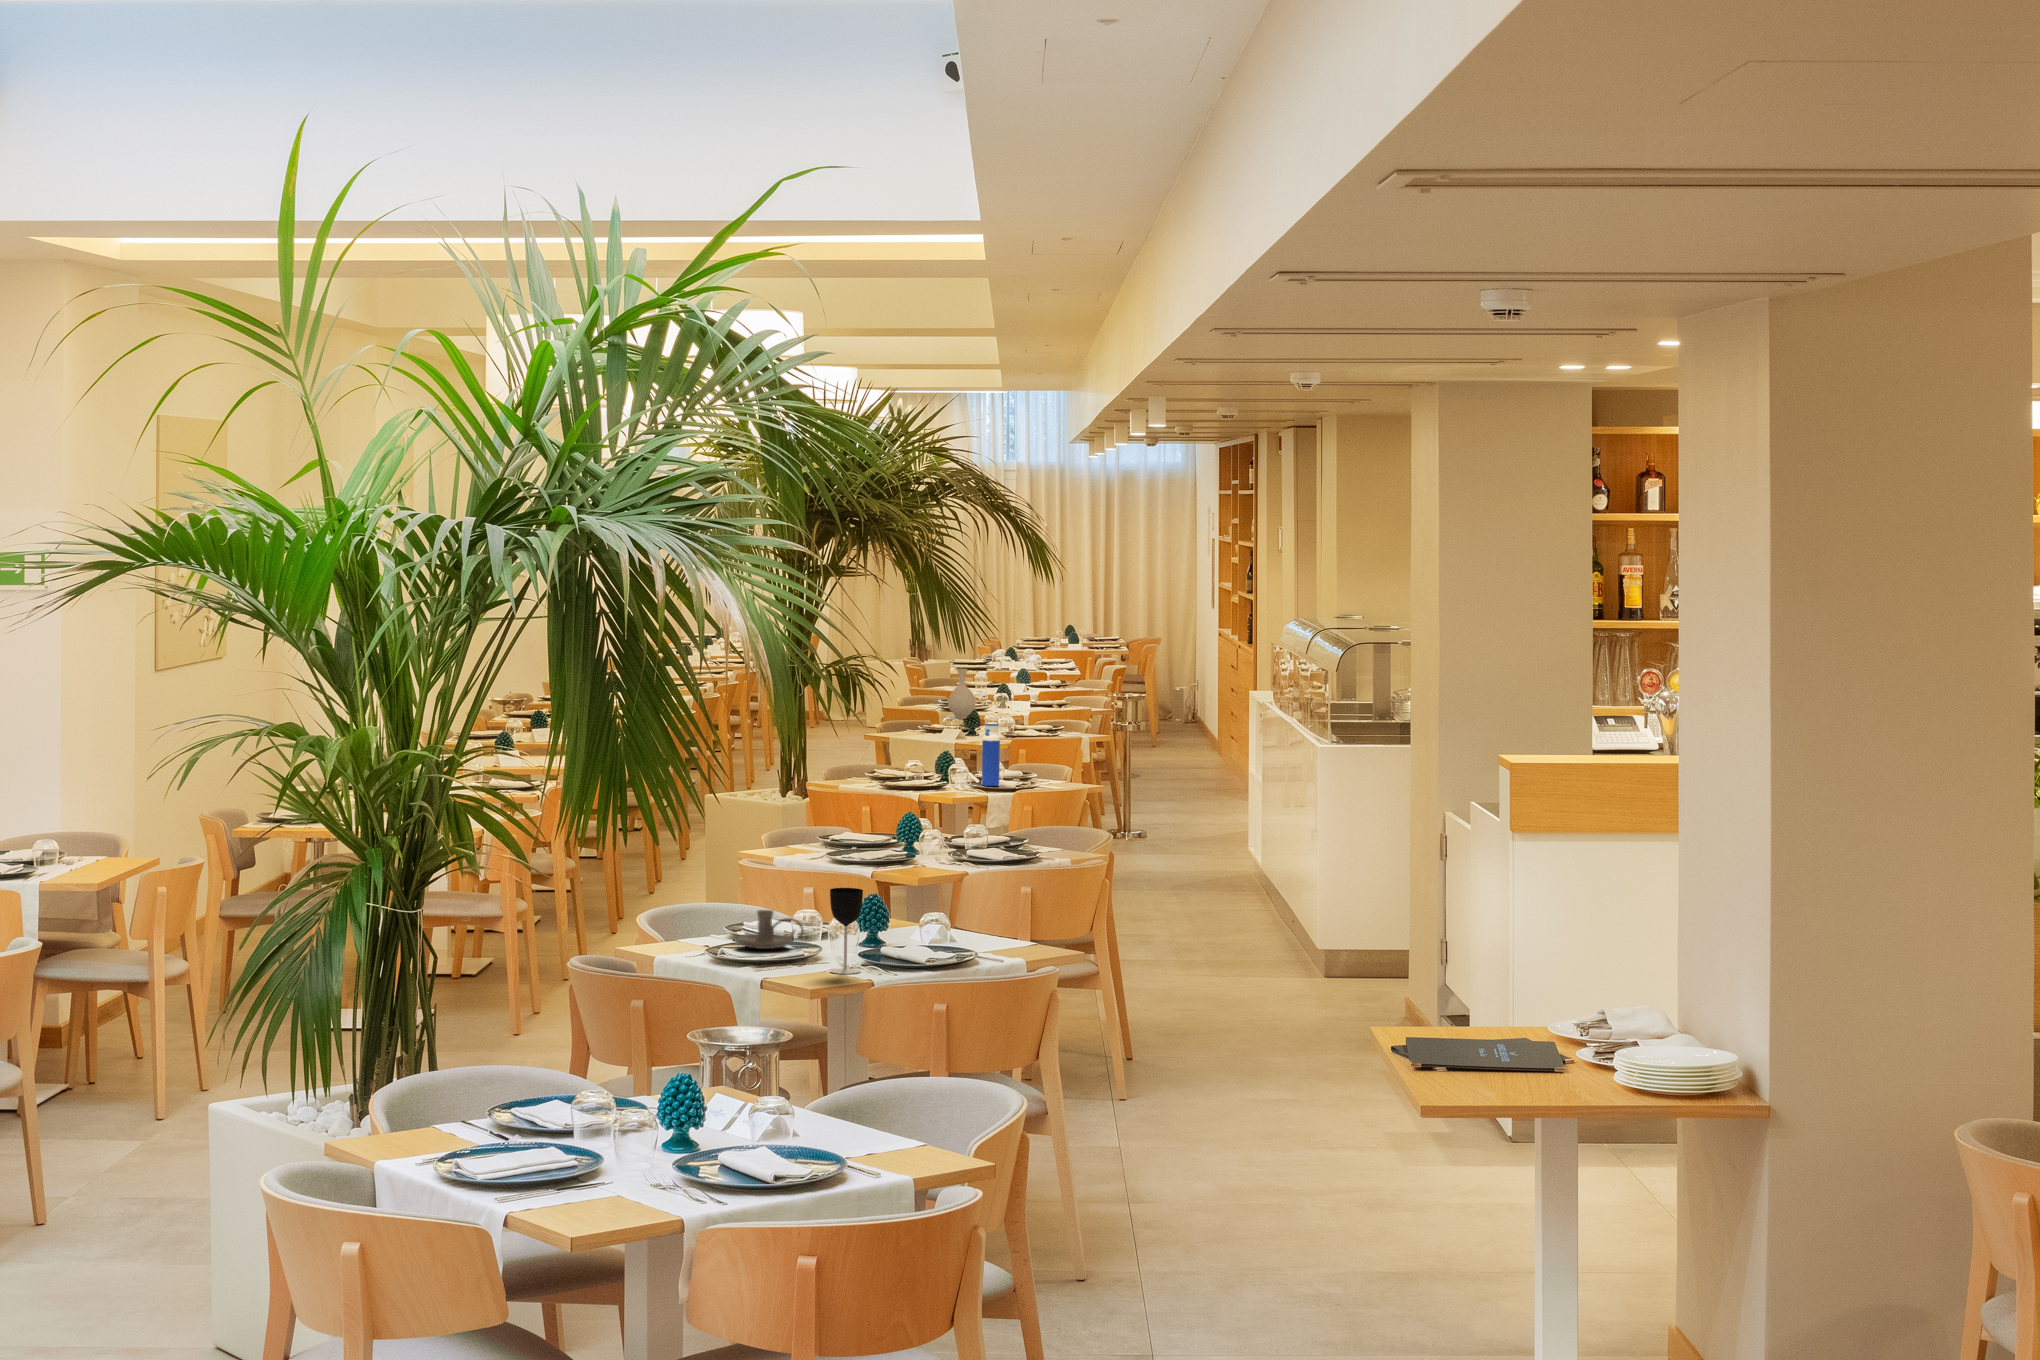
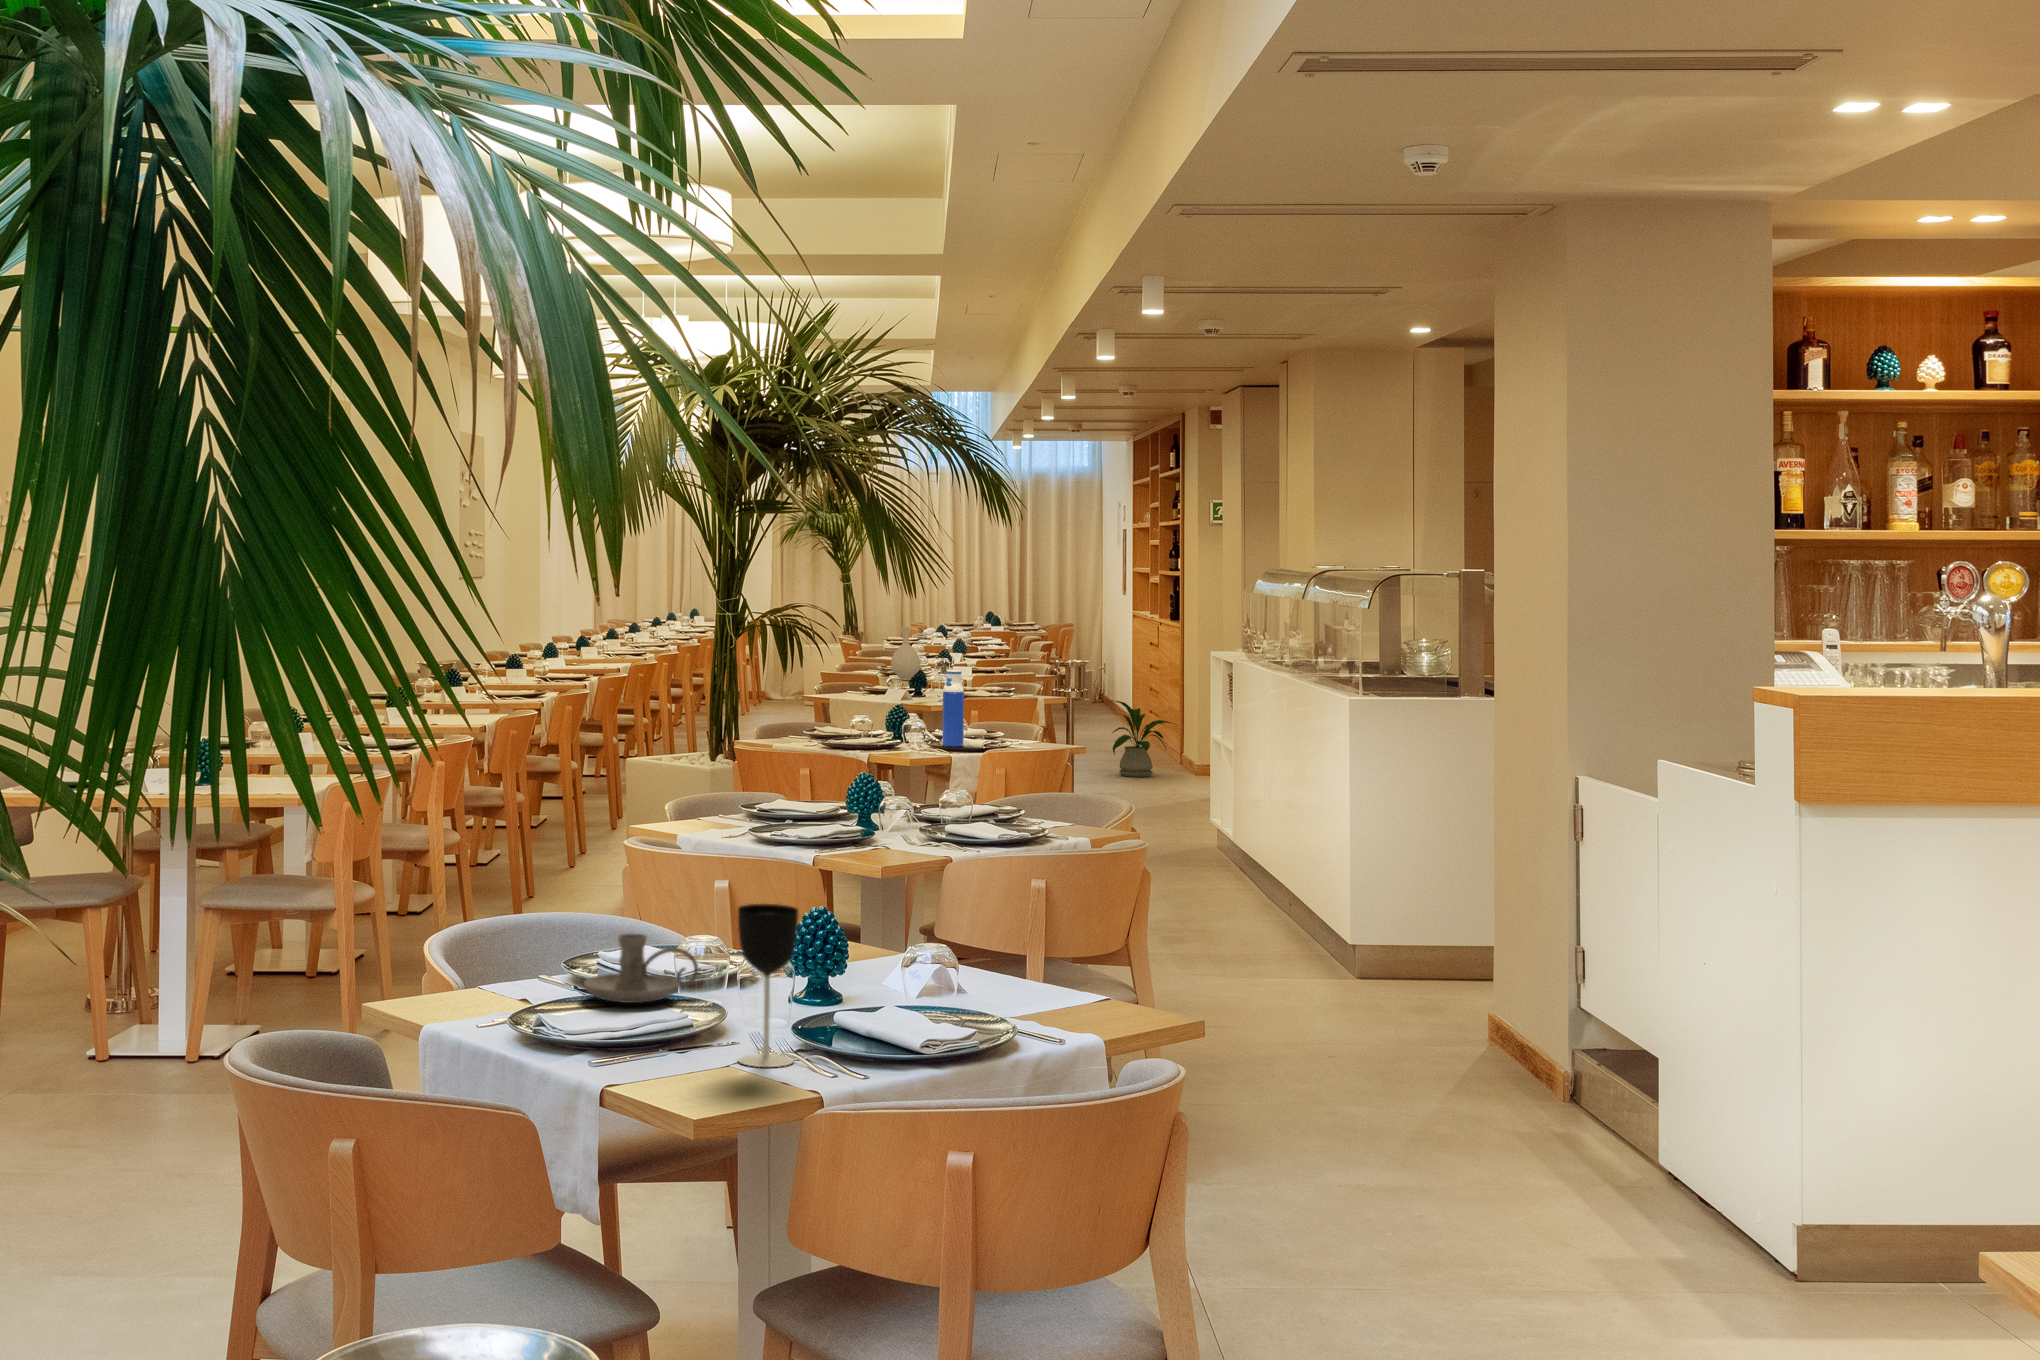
house plant: none [1170,731,1239,807] -> present [1112,701,1175,777]

